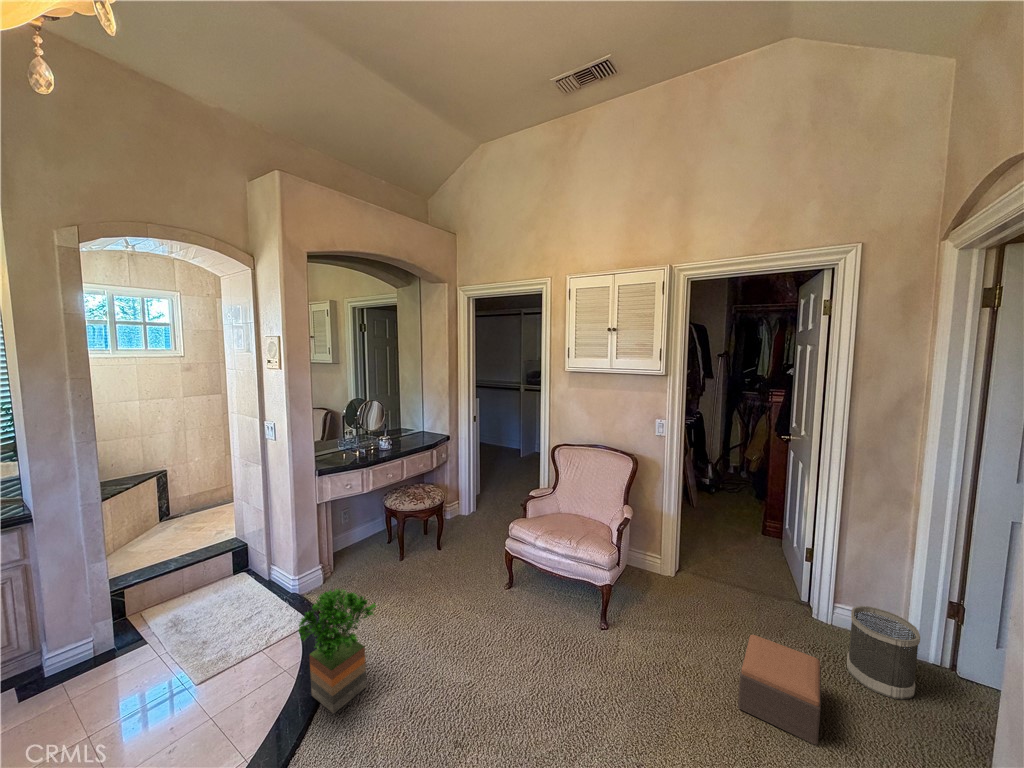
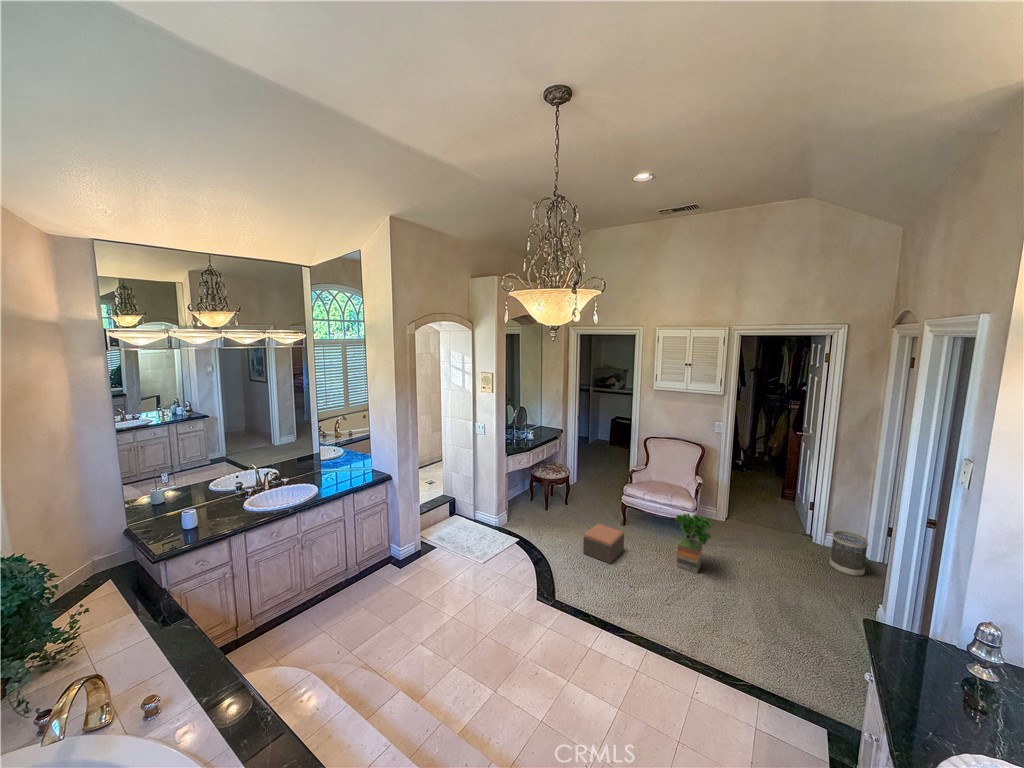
potted tree: present [299,589,377,714] -> present [676,514,711,573]
footstool: present [738,635,821,745] -> present [583,524,624,564]

